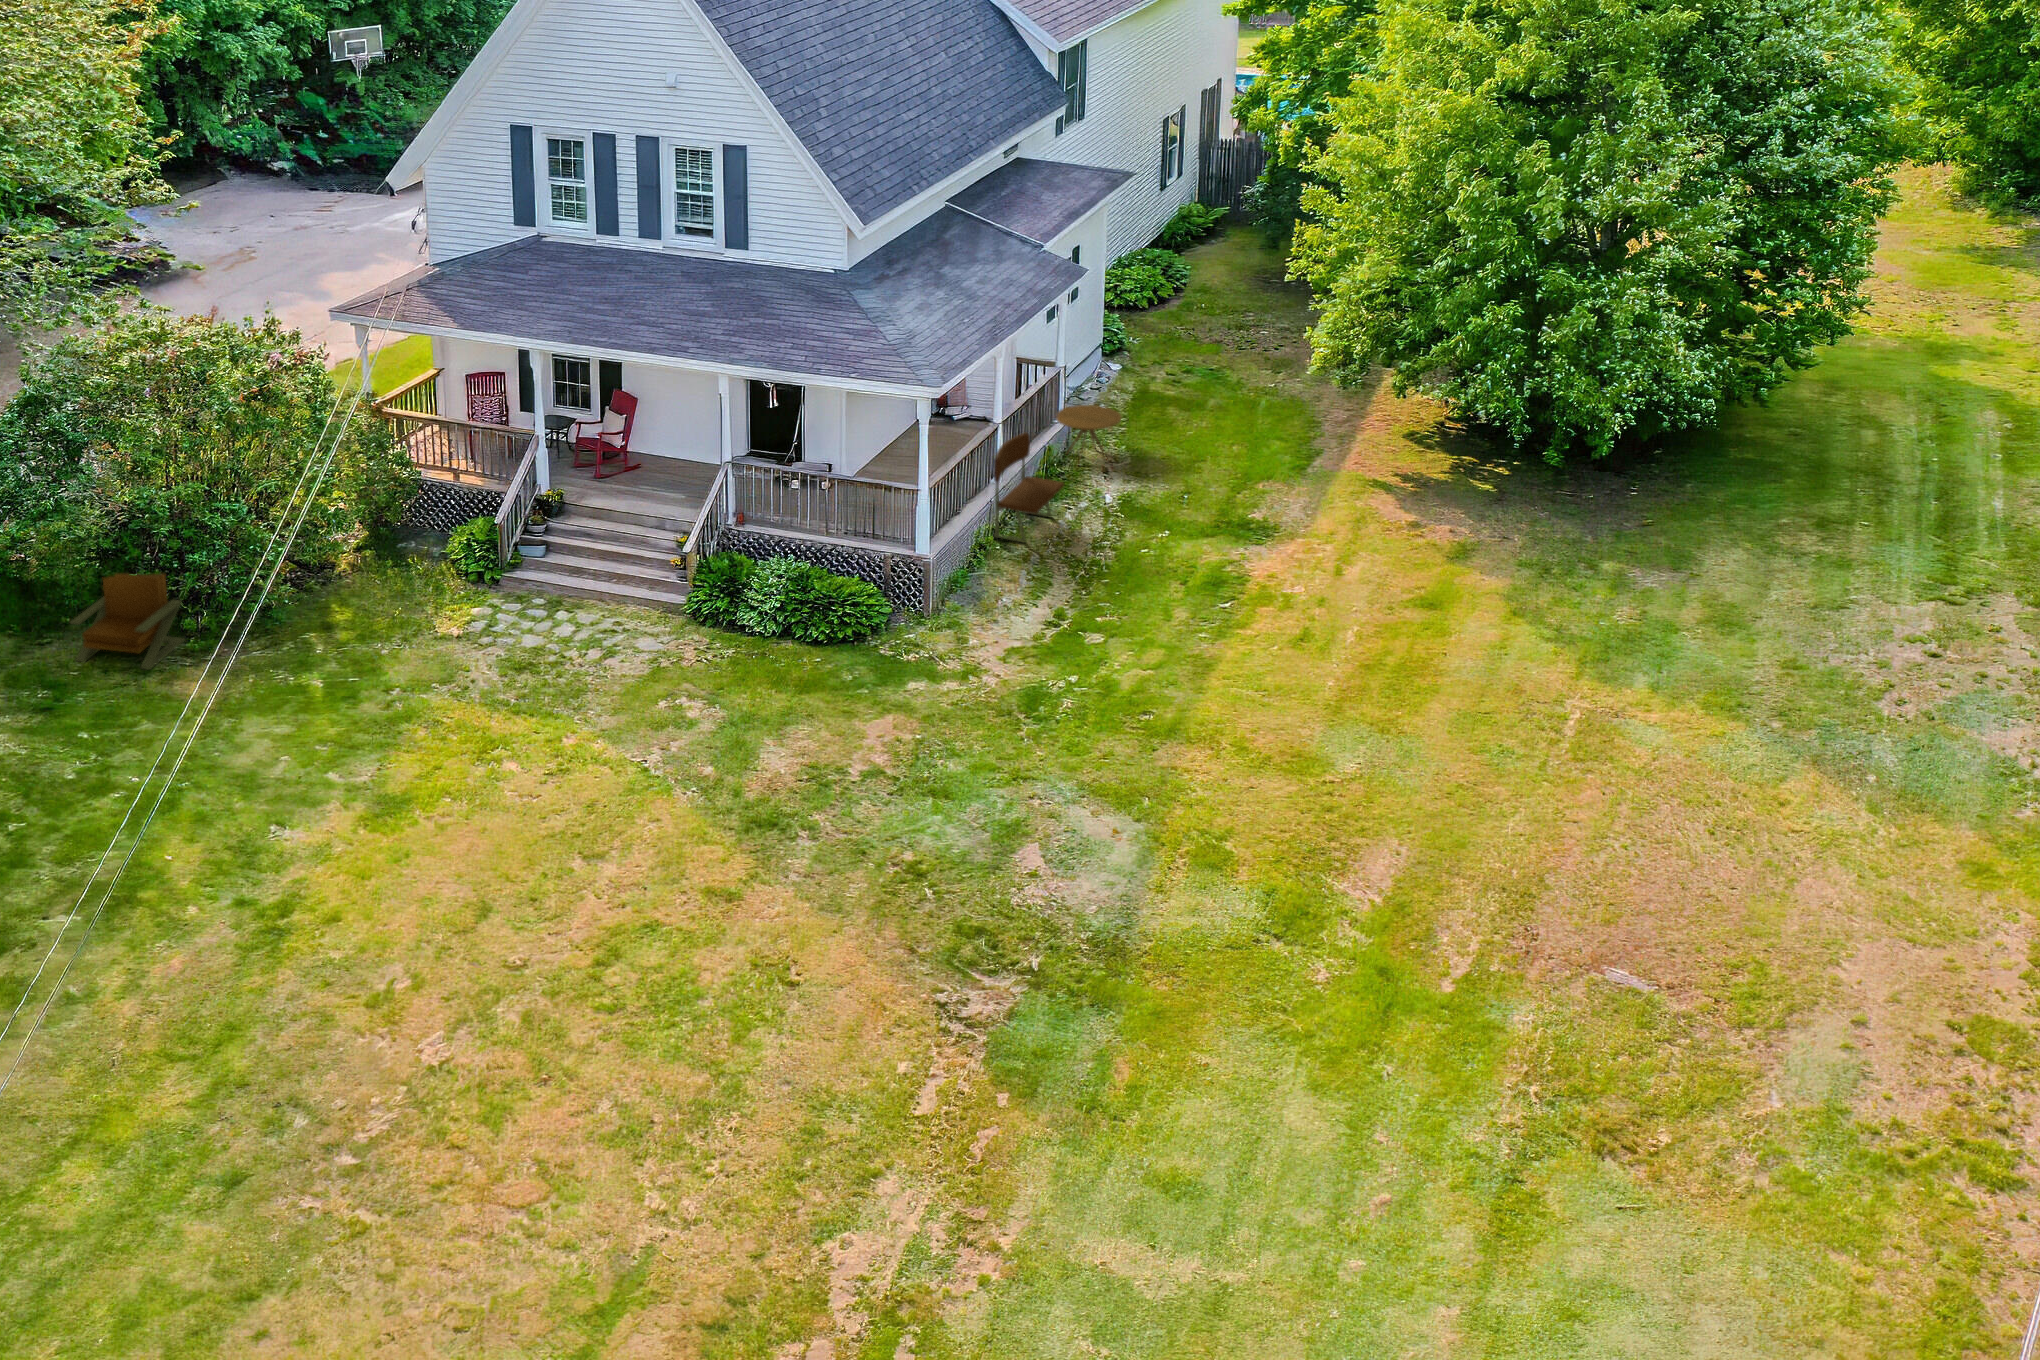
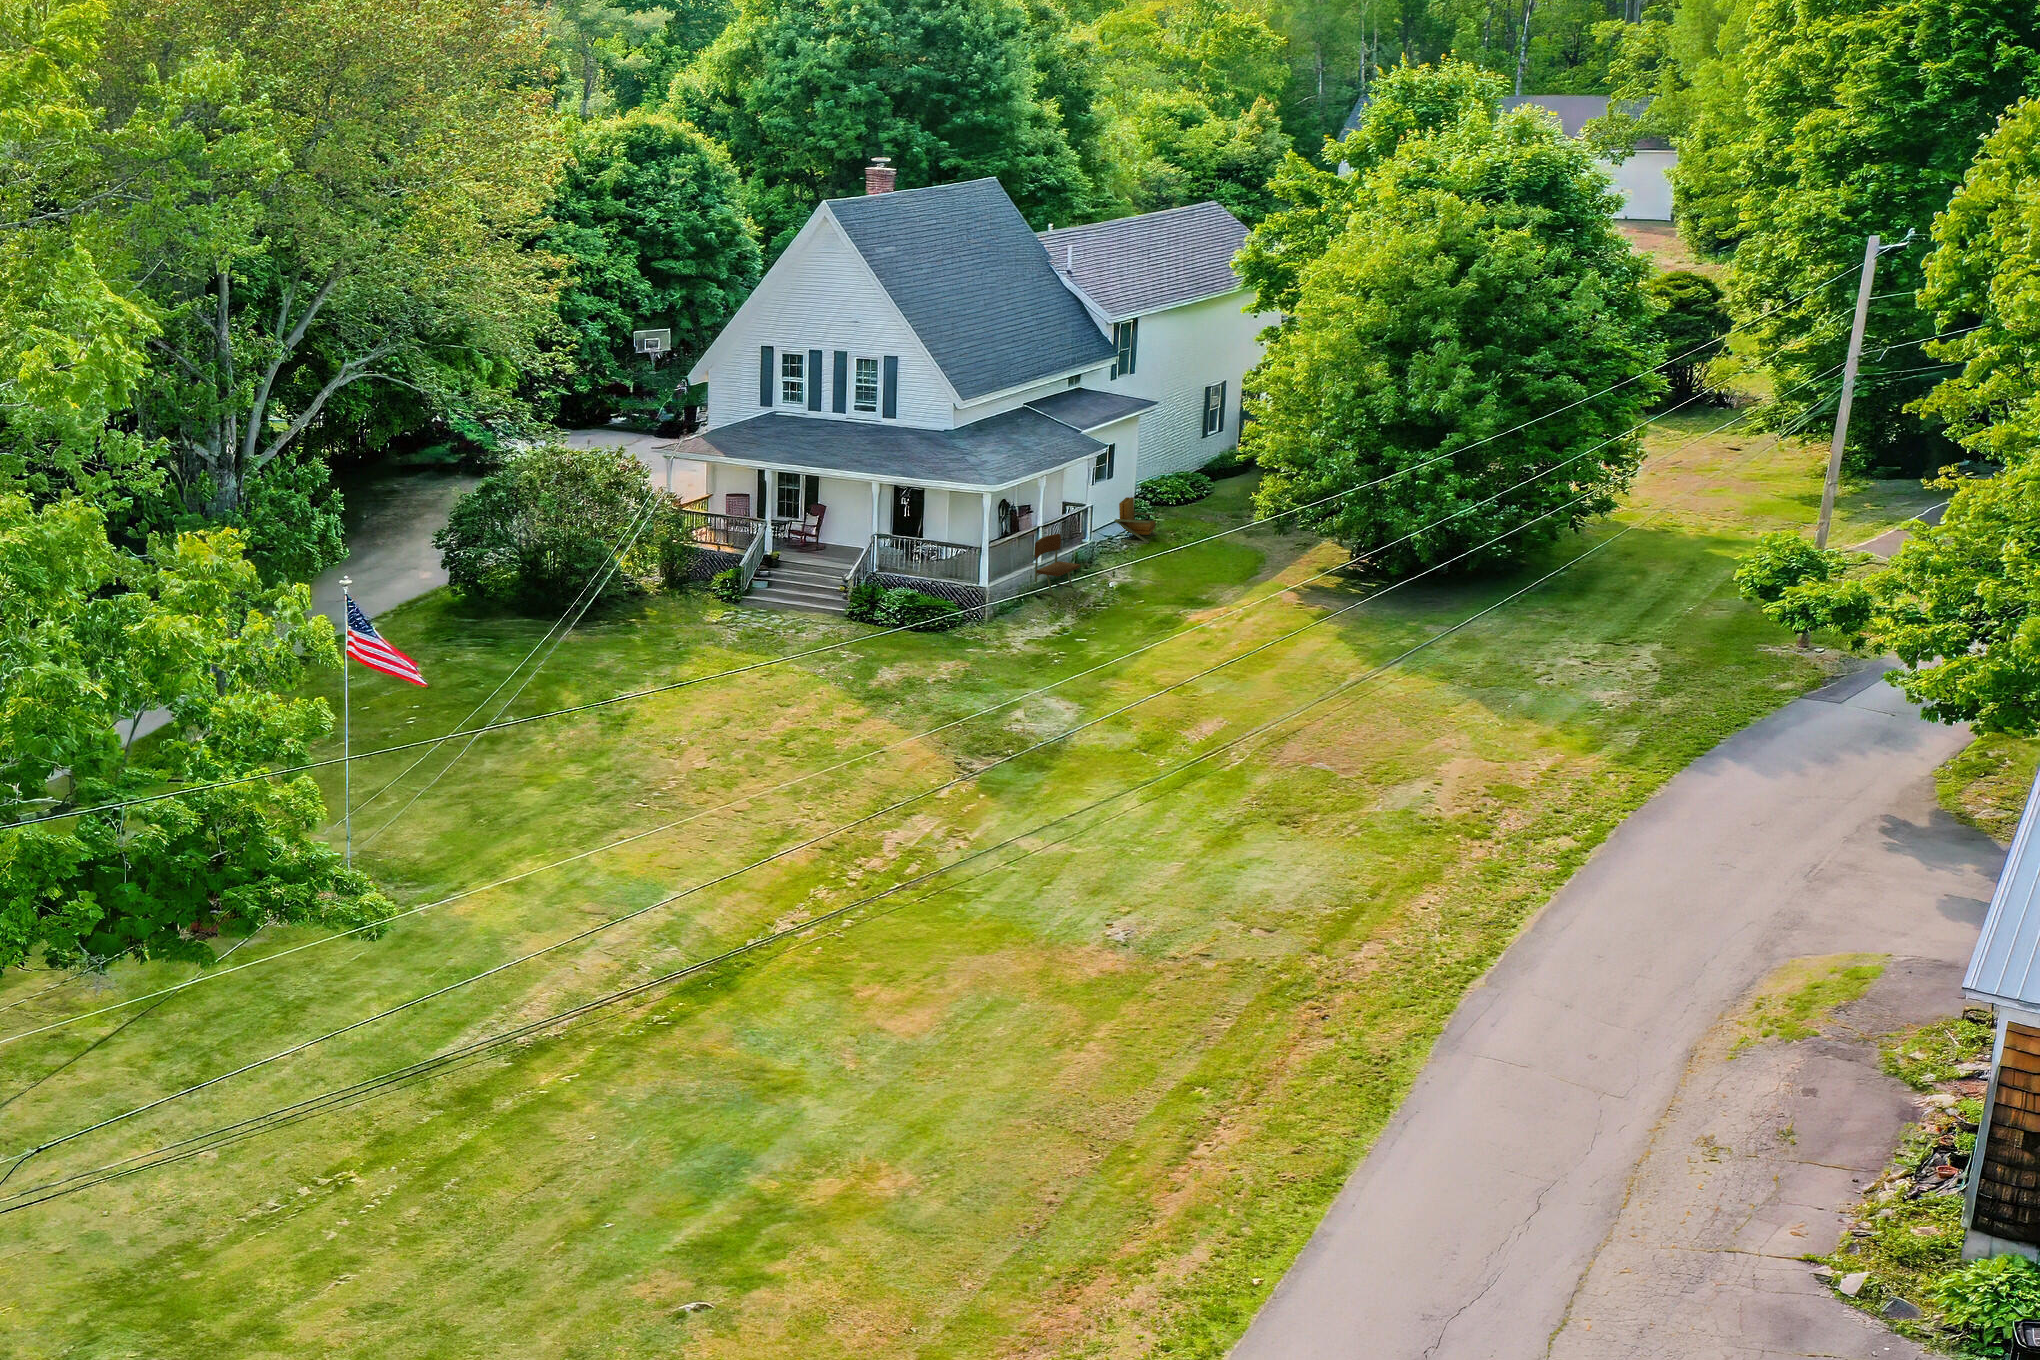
round table: present [1056,405,1121,461] -> none [1085,533,1127,568]
lounge chair: present [71,574,184,670] -> present [1114,497,1158,544]

